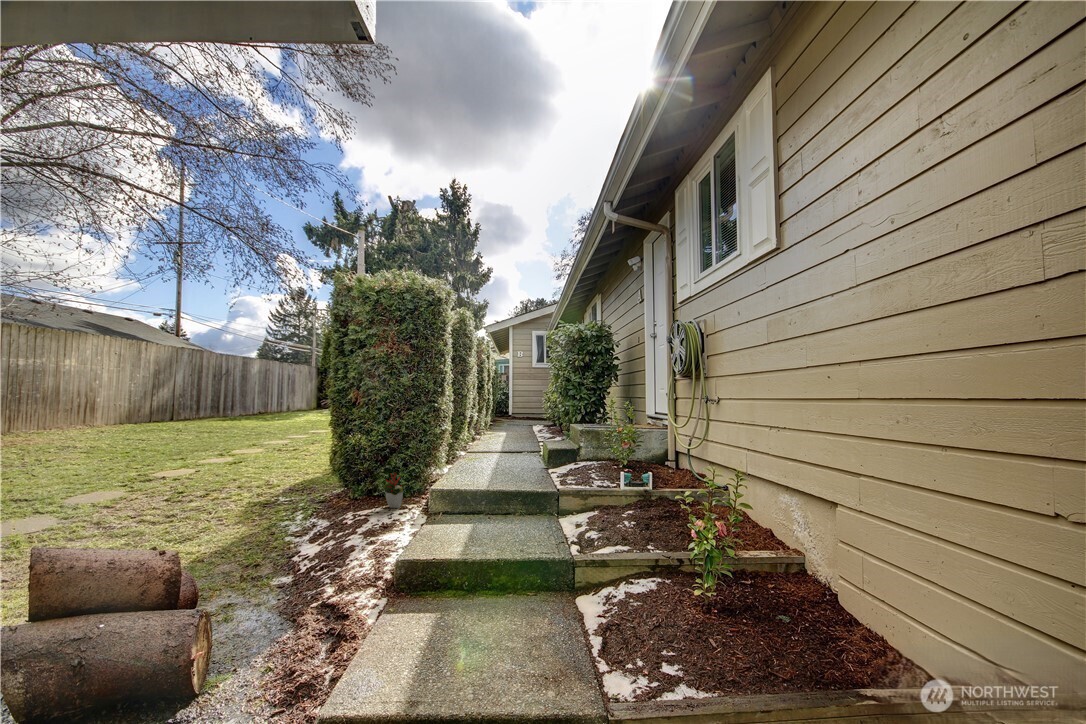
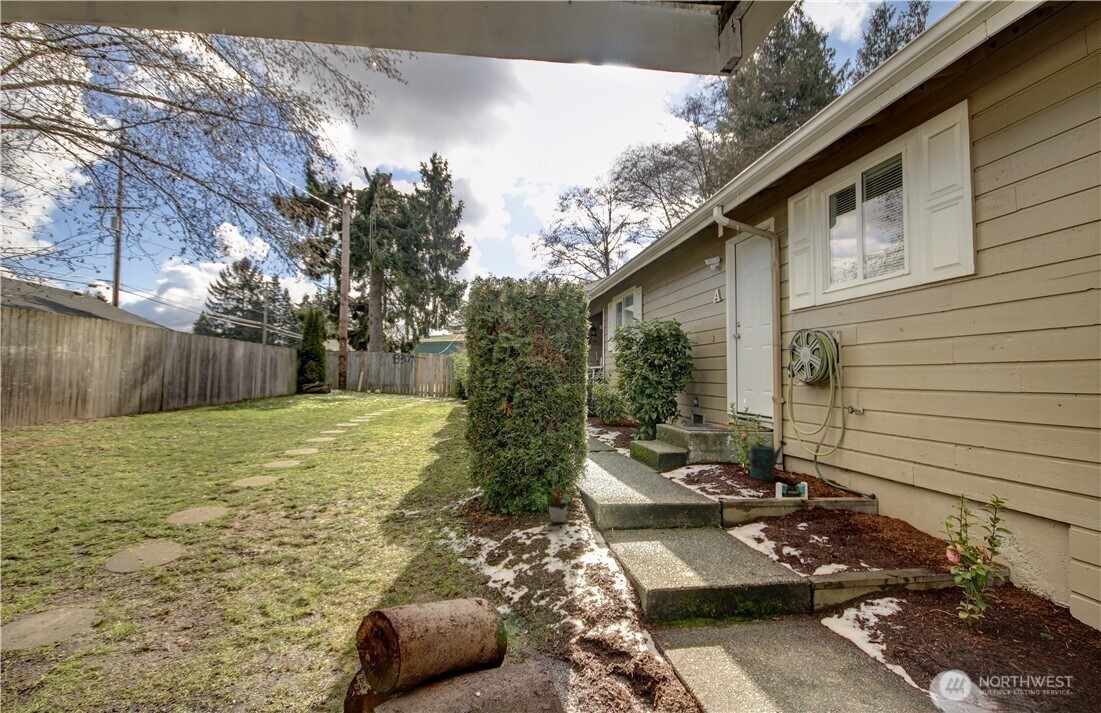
watering can: none [625,435,675,476] -> present [747,441,787,480]

